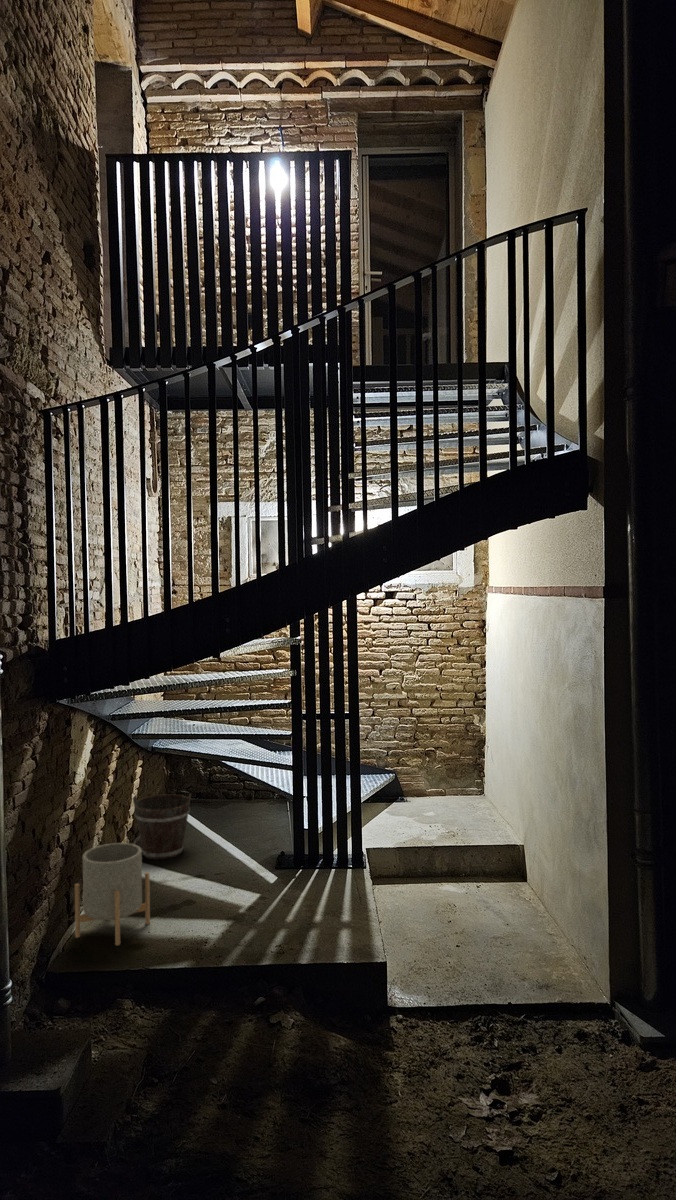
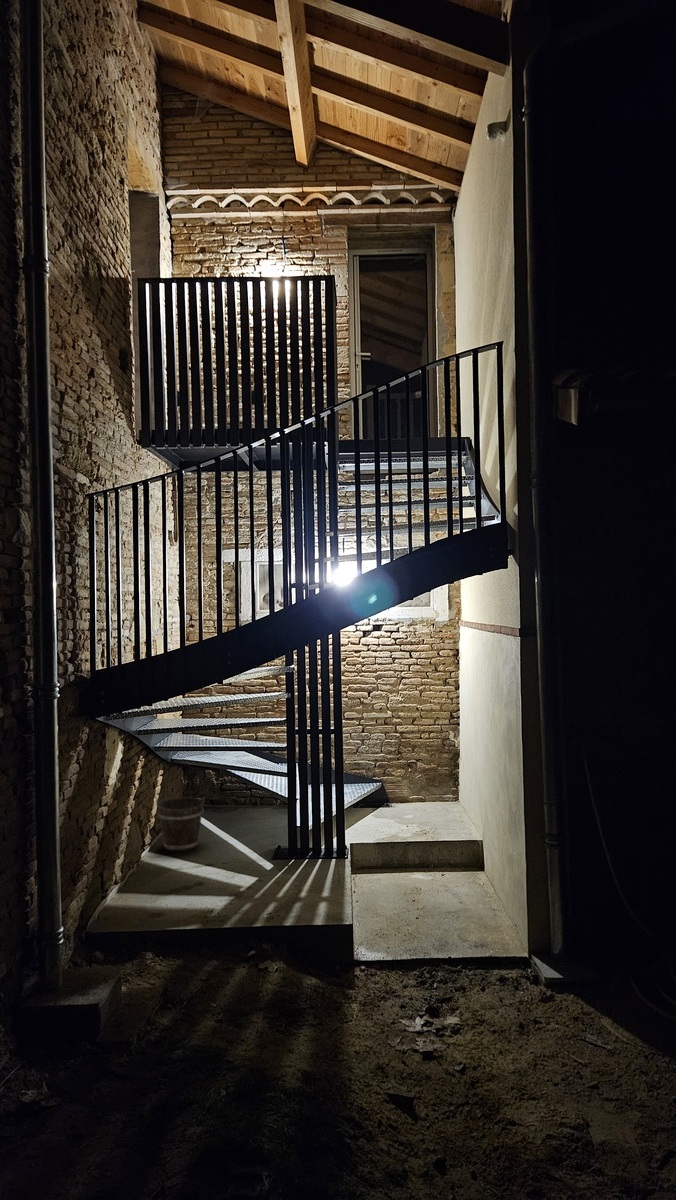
planter: present [75,843,150,946] -> none [110,833,169,913]

